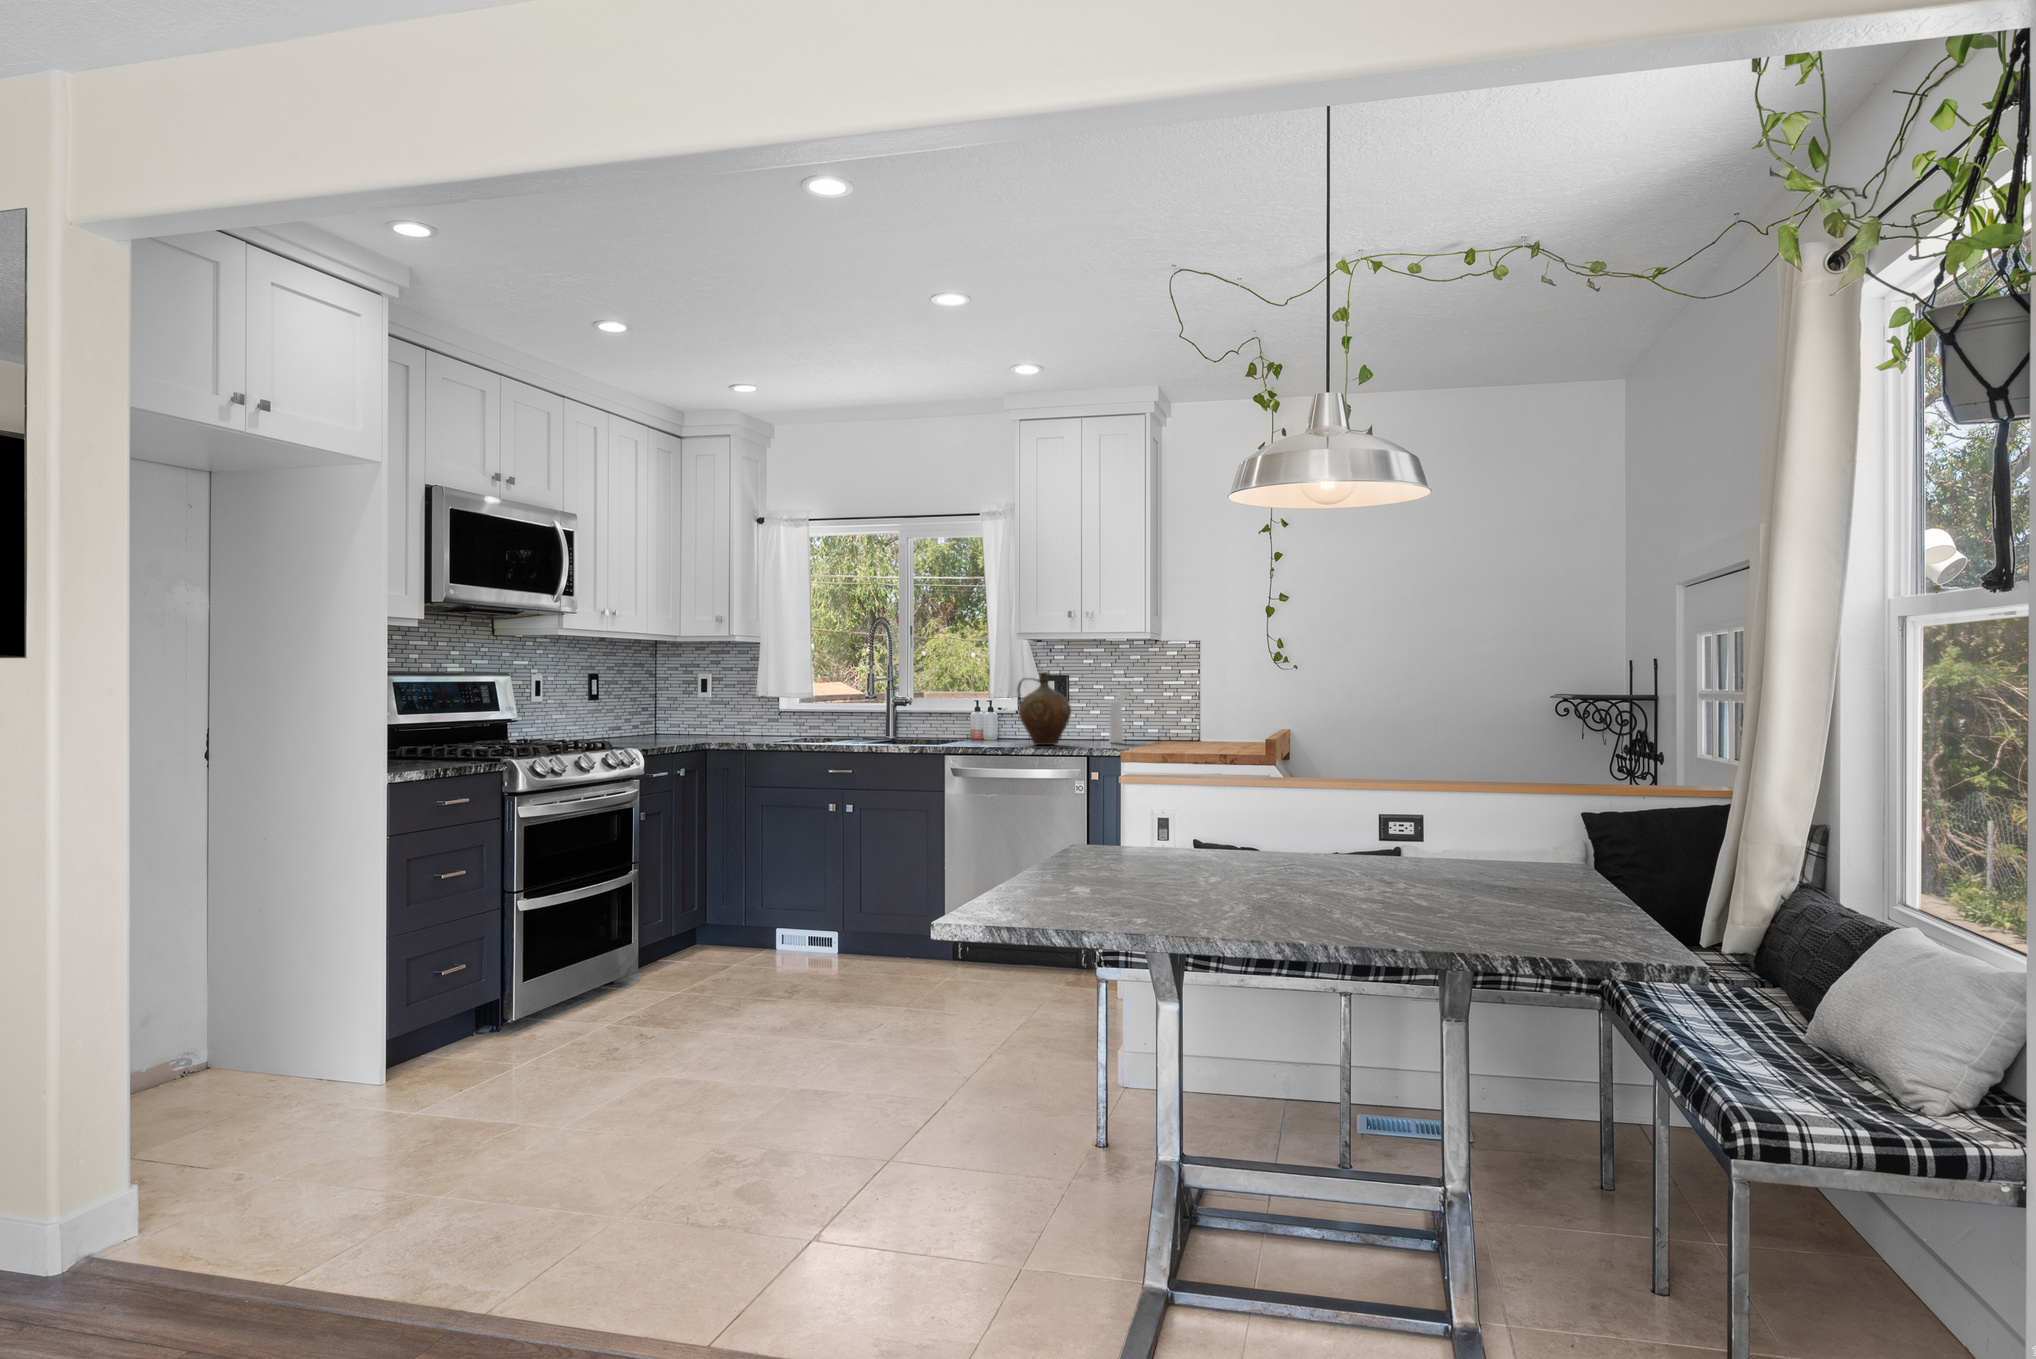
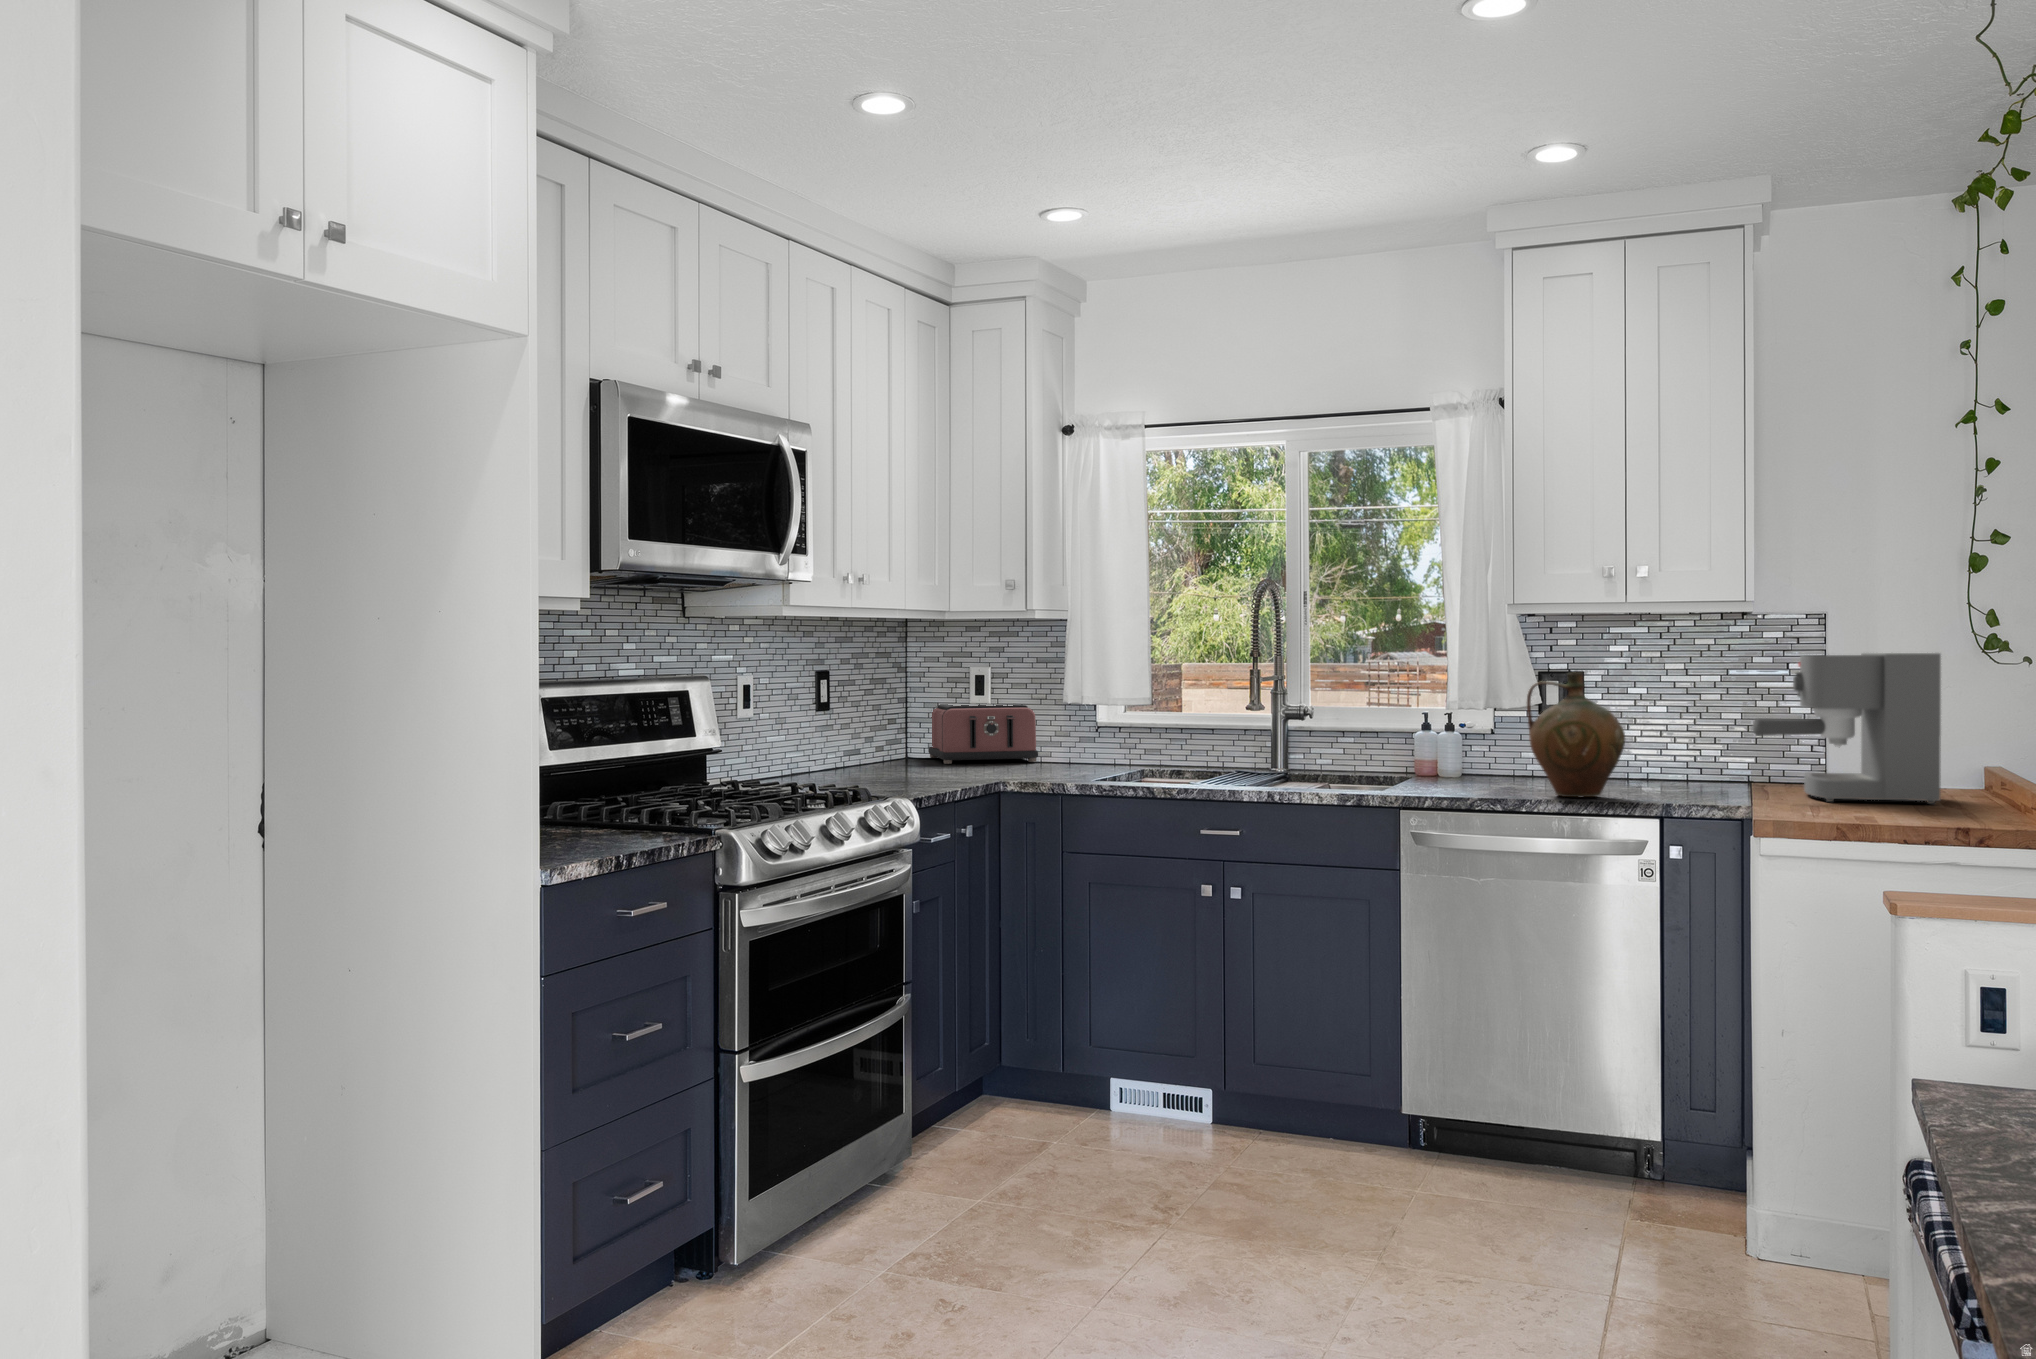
coffee maker: none [1144,662,1236,746] -> present [1753,653,1941,804]
pepper mill: present [1109,691,1127,743] -> none [1680,702,1708,793]
toaster: none [670,698,742,736] -> present [928,703,1038,764]

